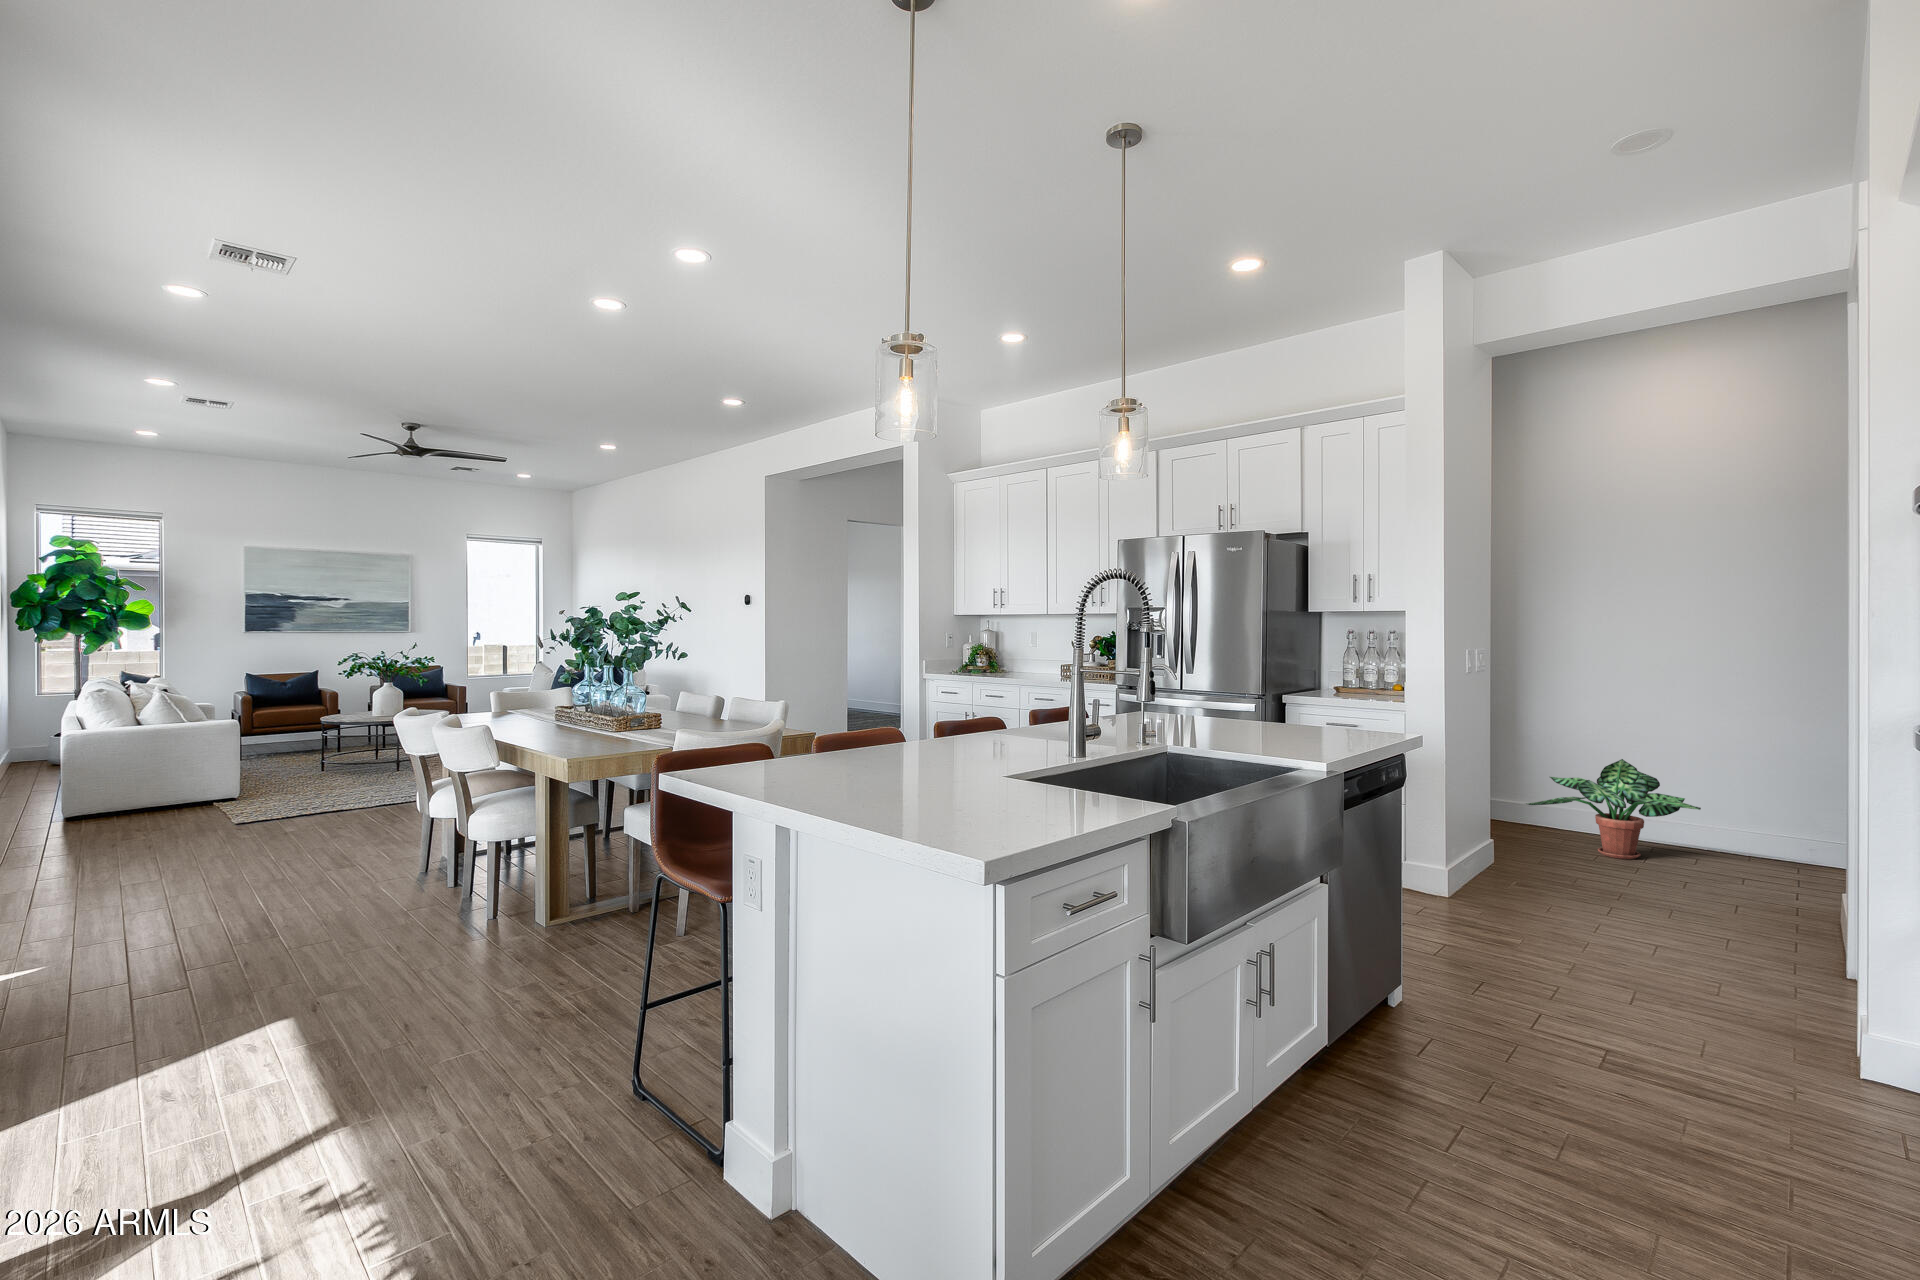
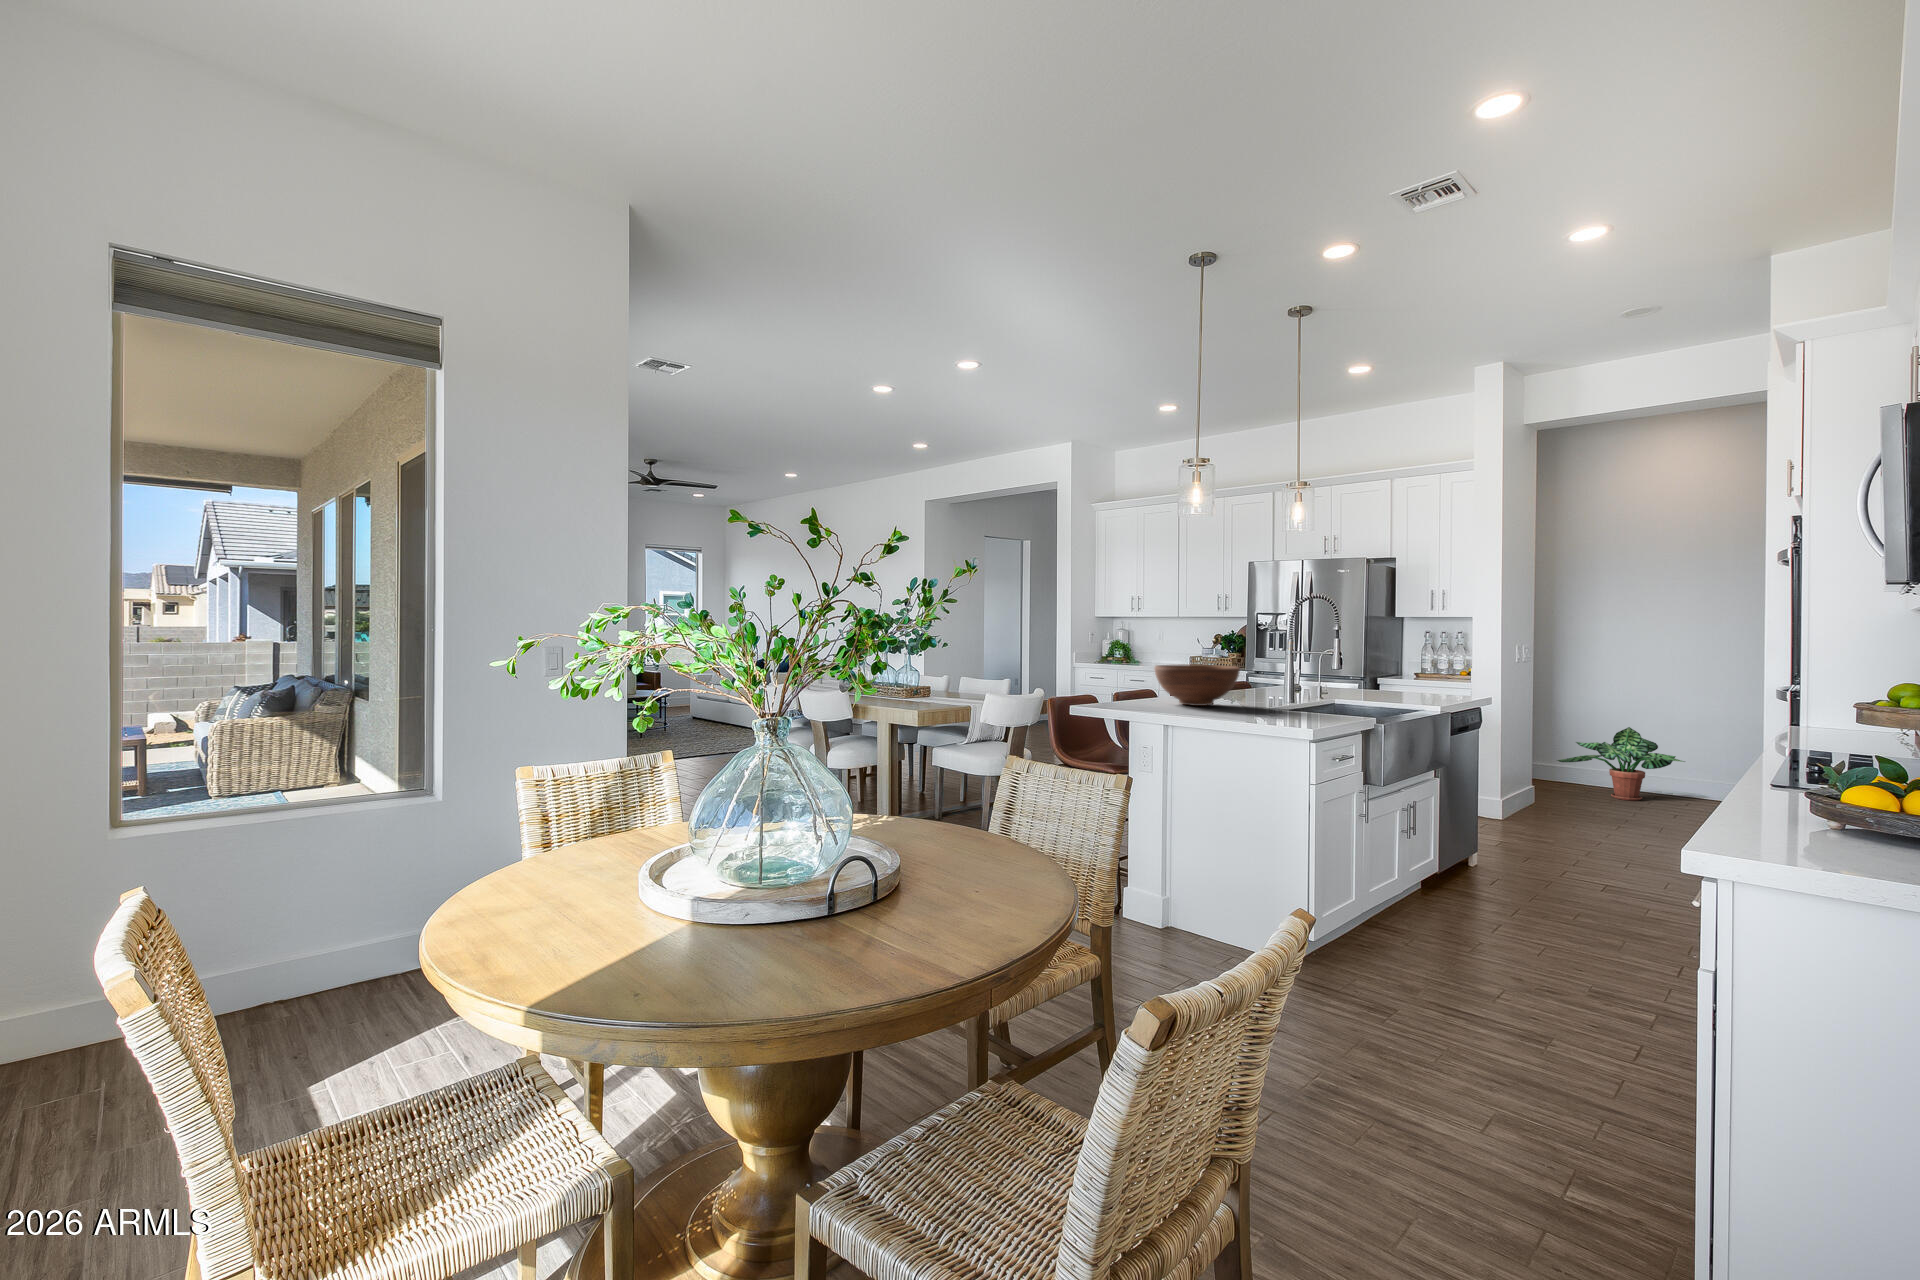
fruit bowl: none [802,698,953,777] -> present [1154,665,1240,706]

